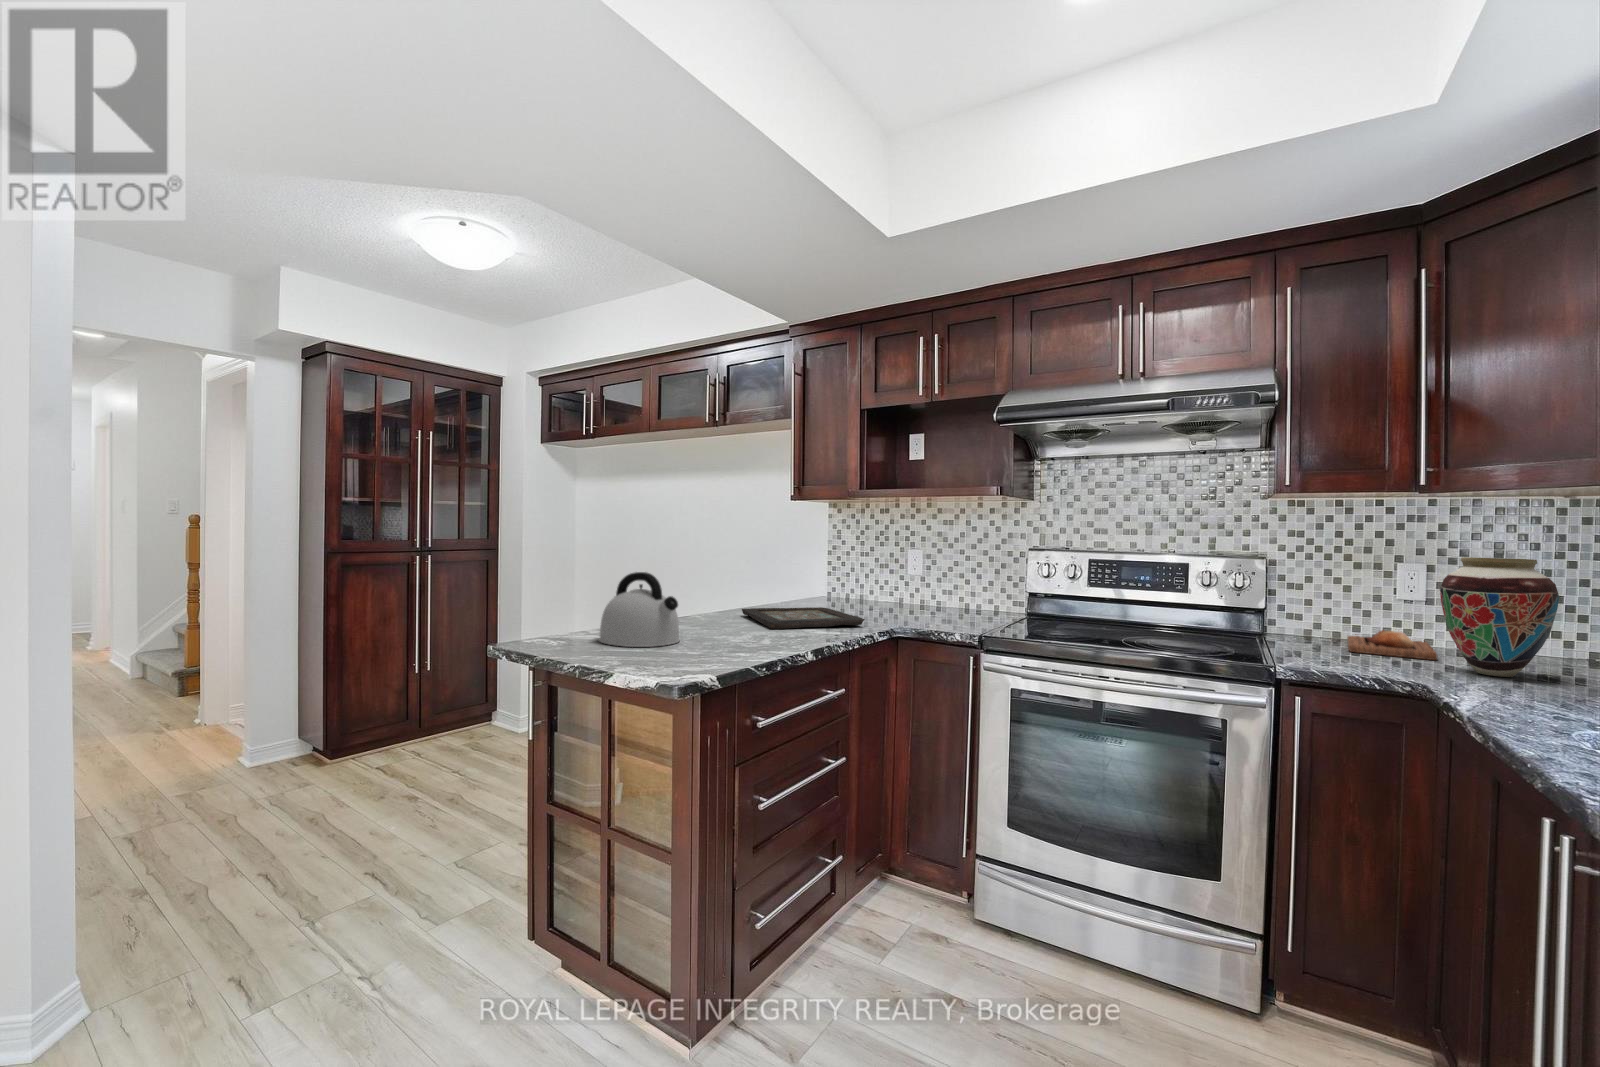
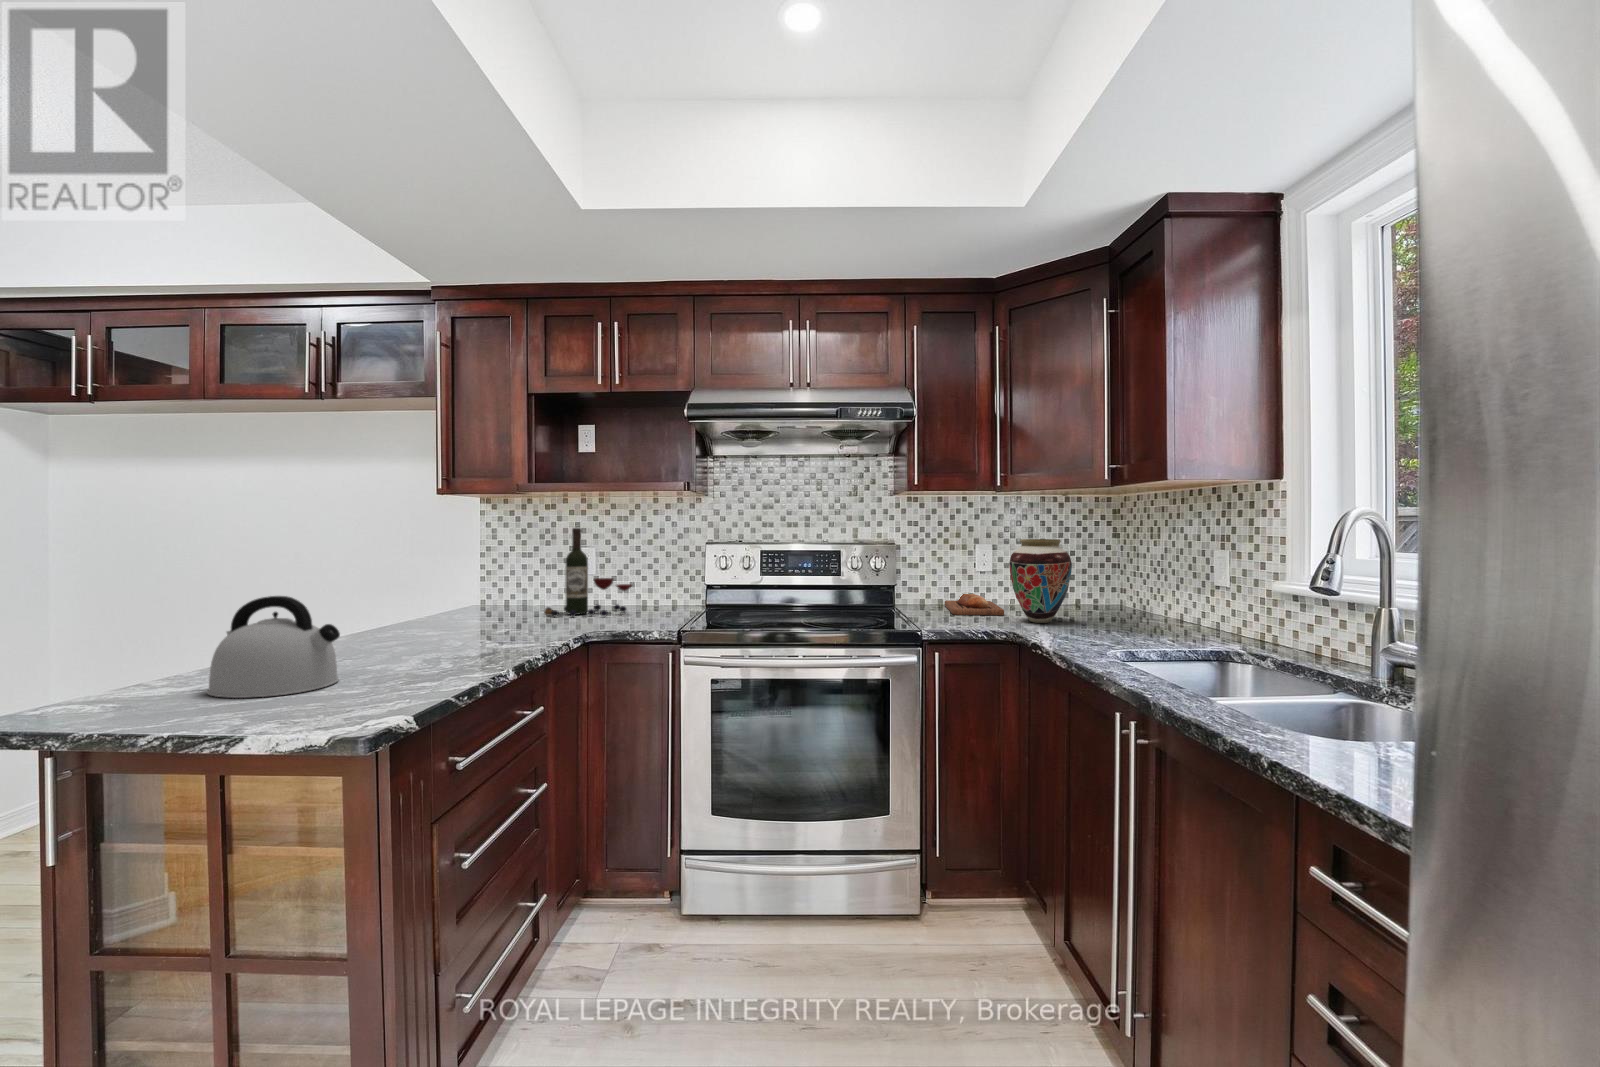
wine bottle: none [871,530,954,616] -> present [544,528,632,617]
decorative tray: present [742,607,865,629] -> none [391,618,556,649]

